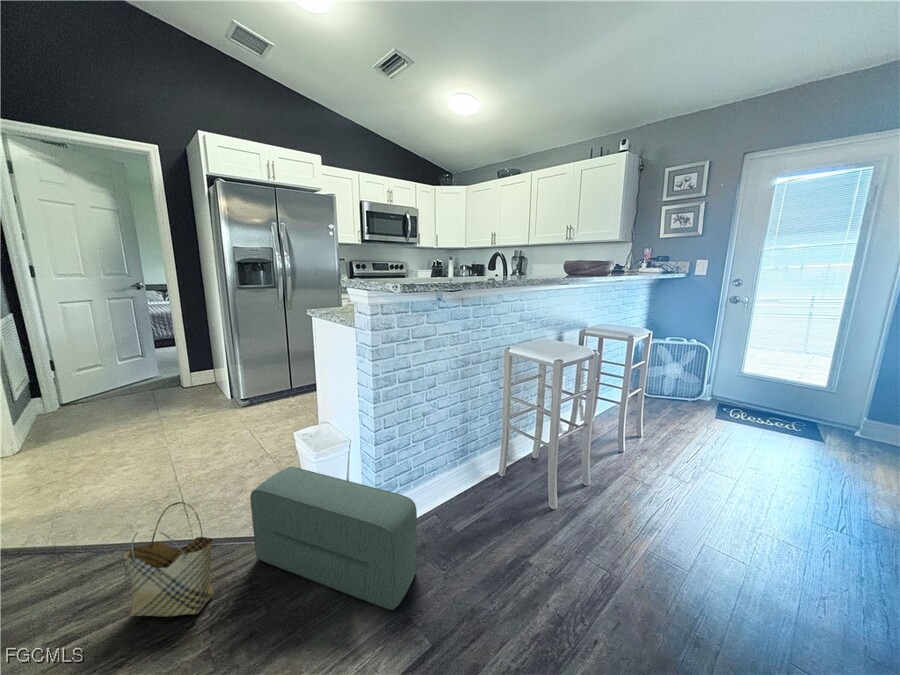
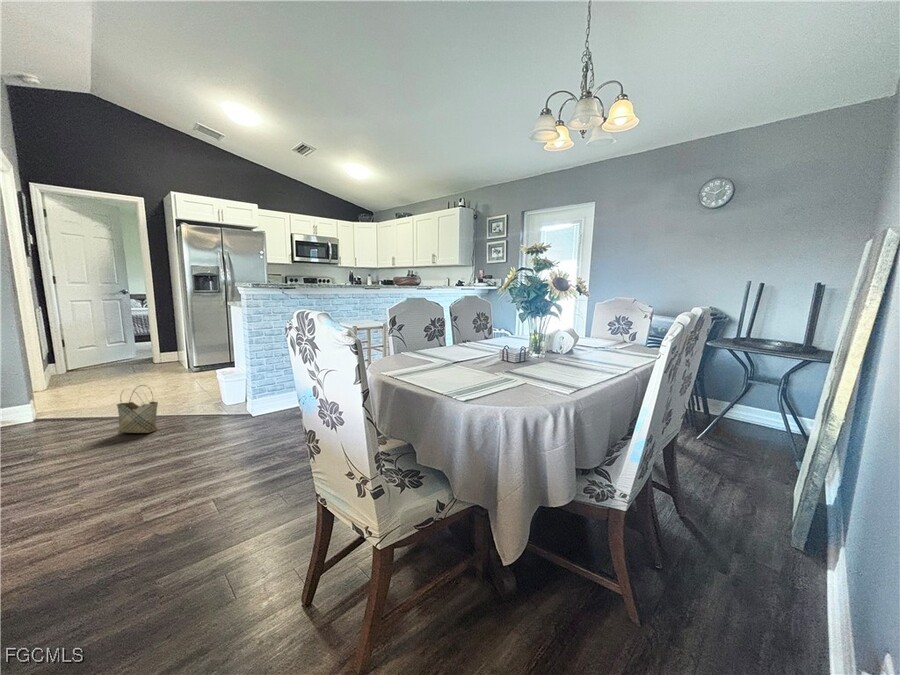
pouf: present [250,467,417,610] -> none [179,379,259,433]

